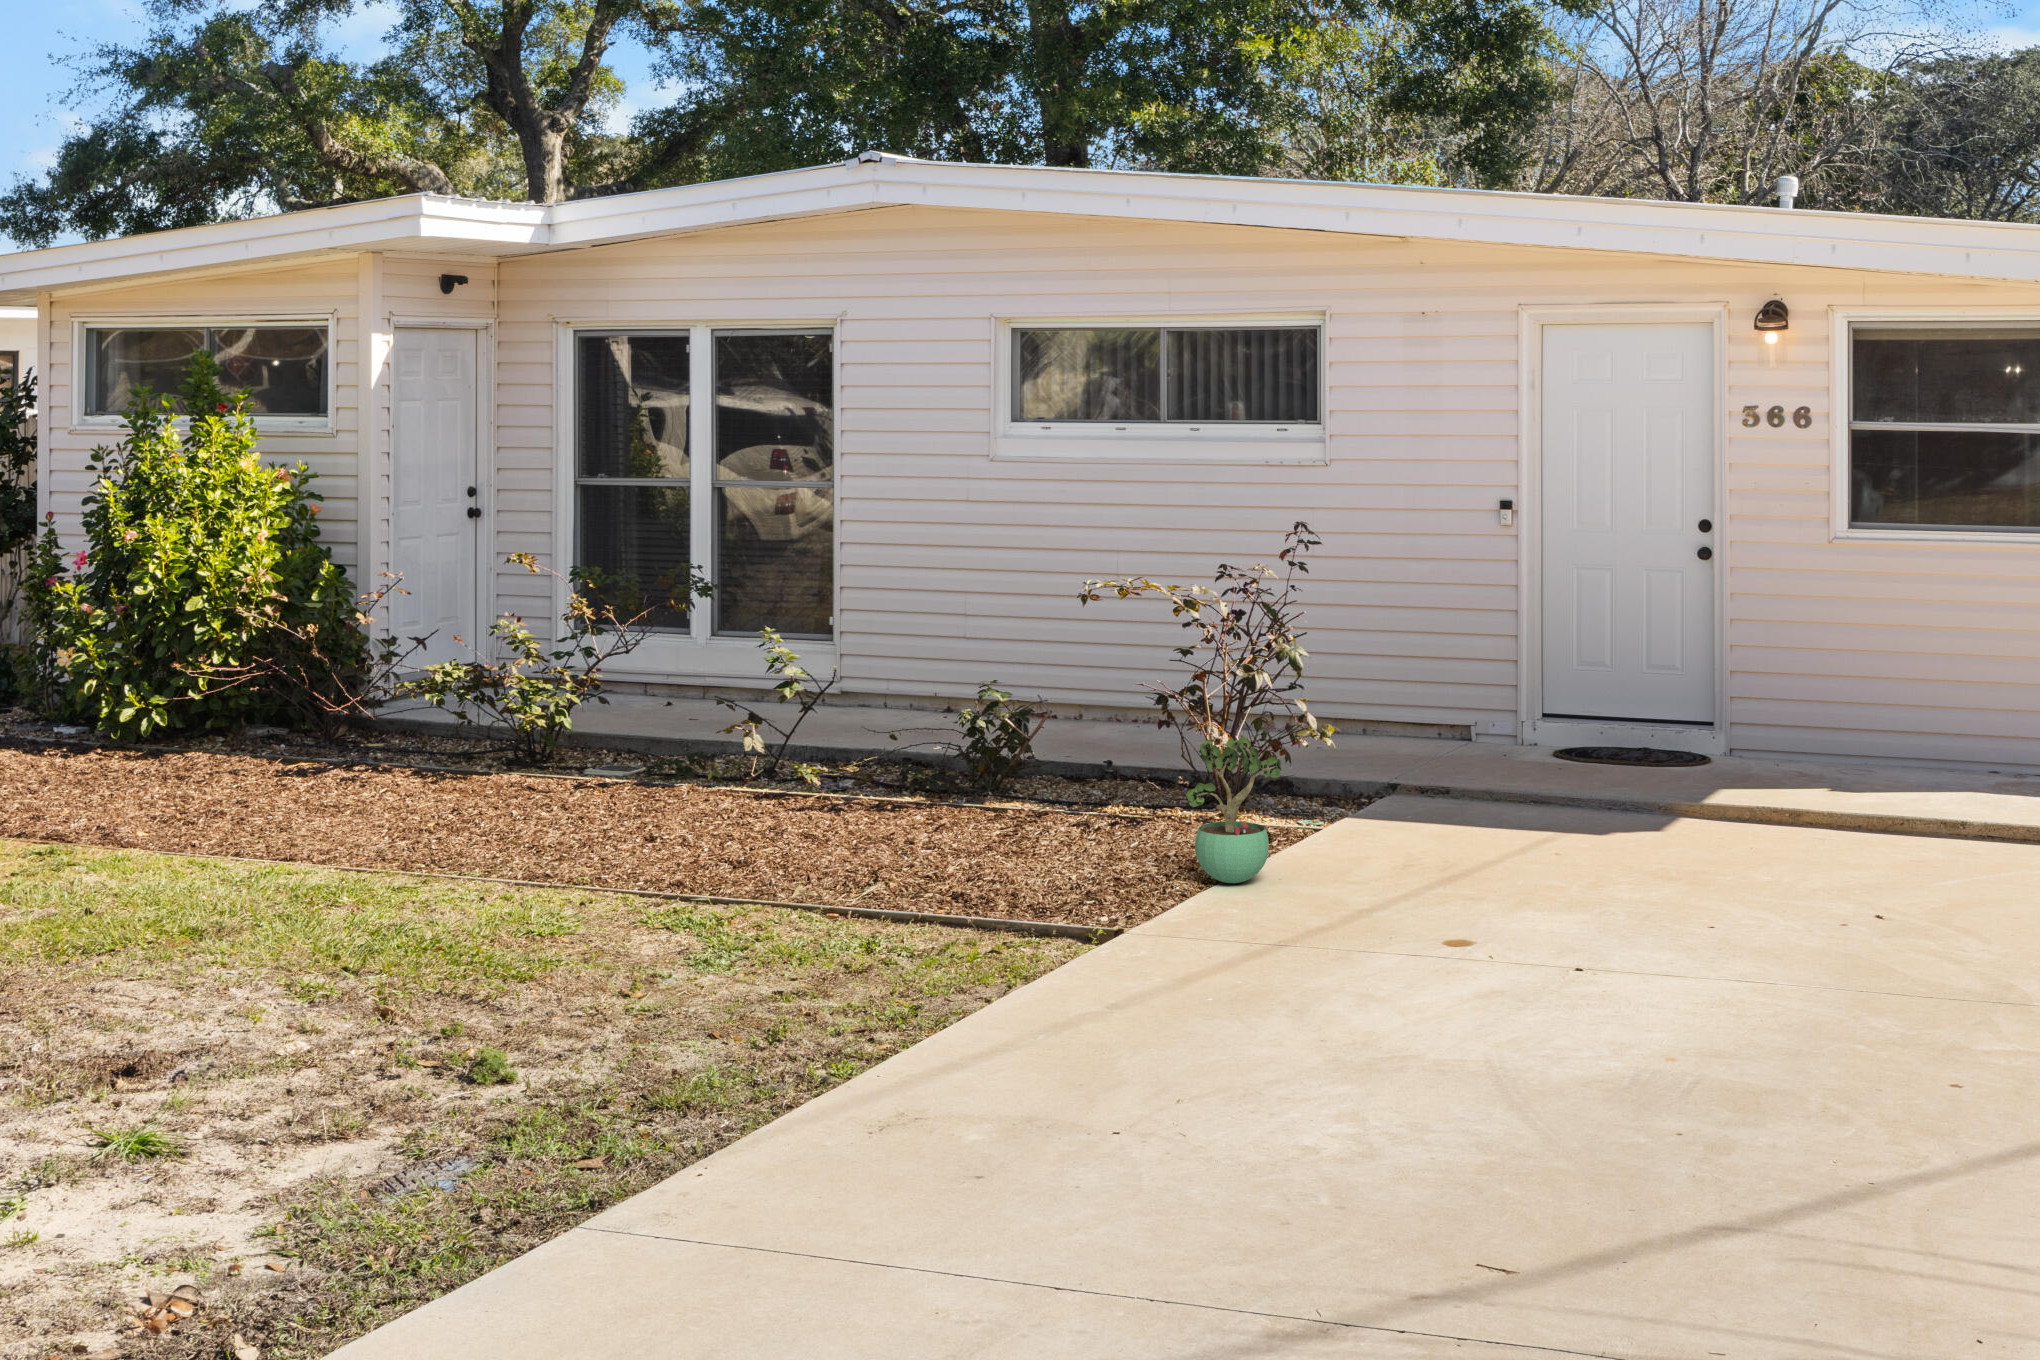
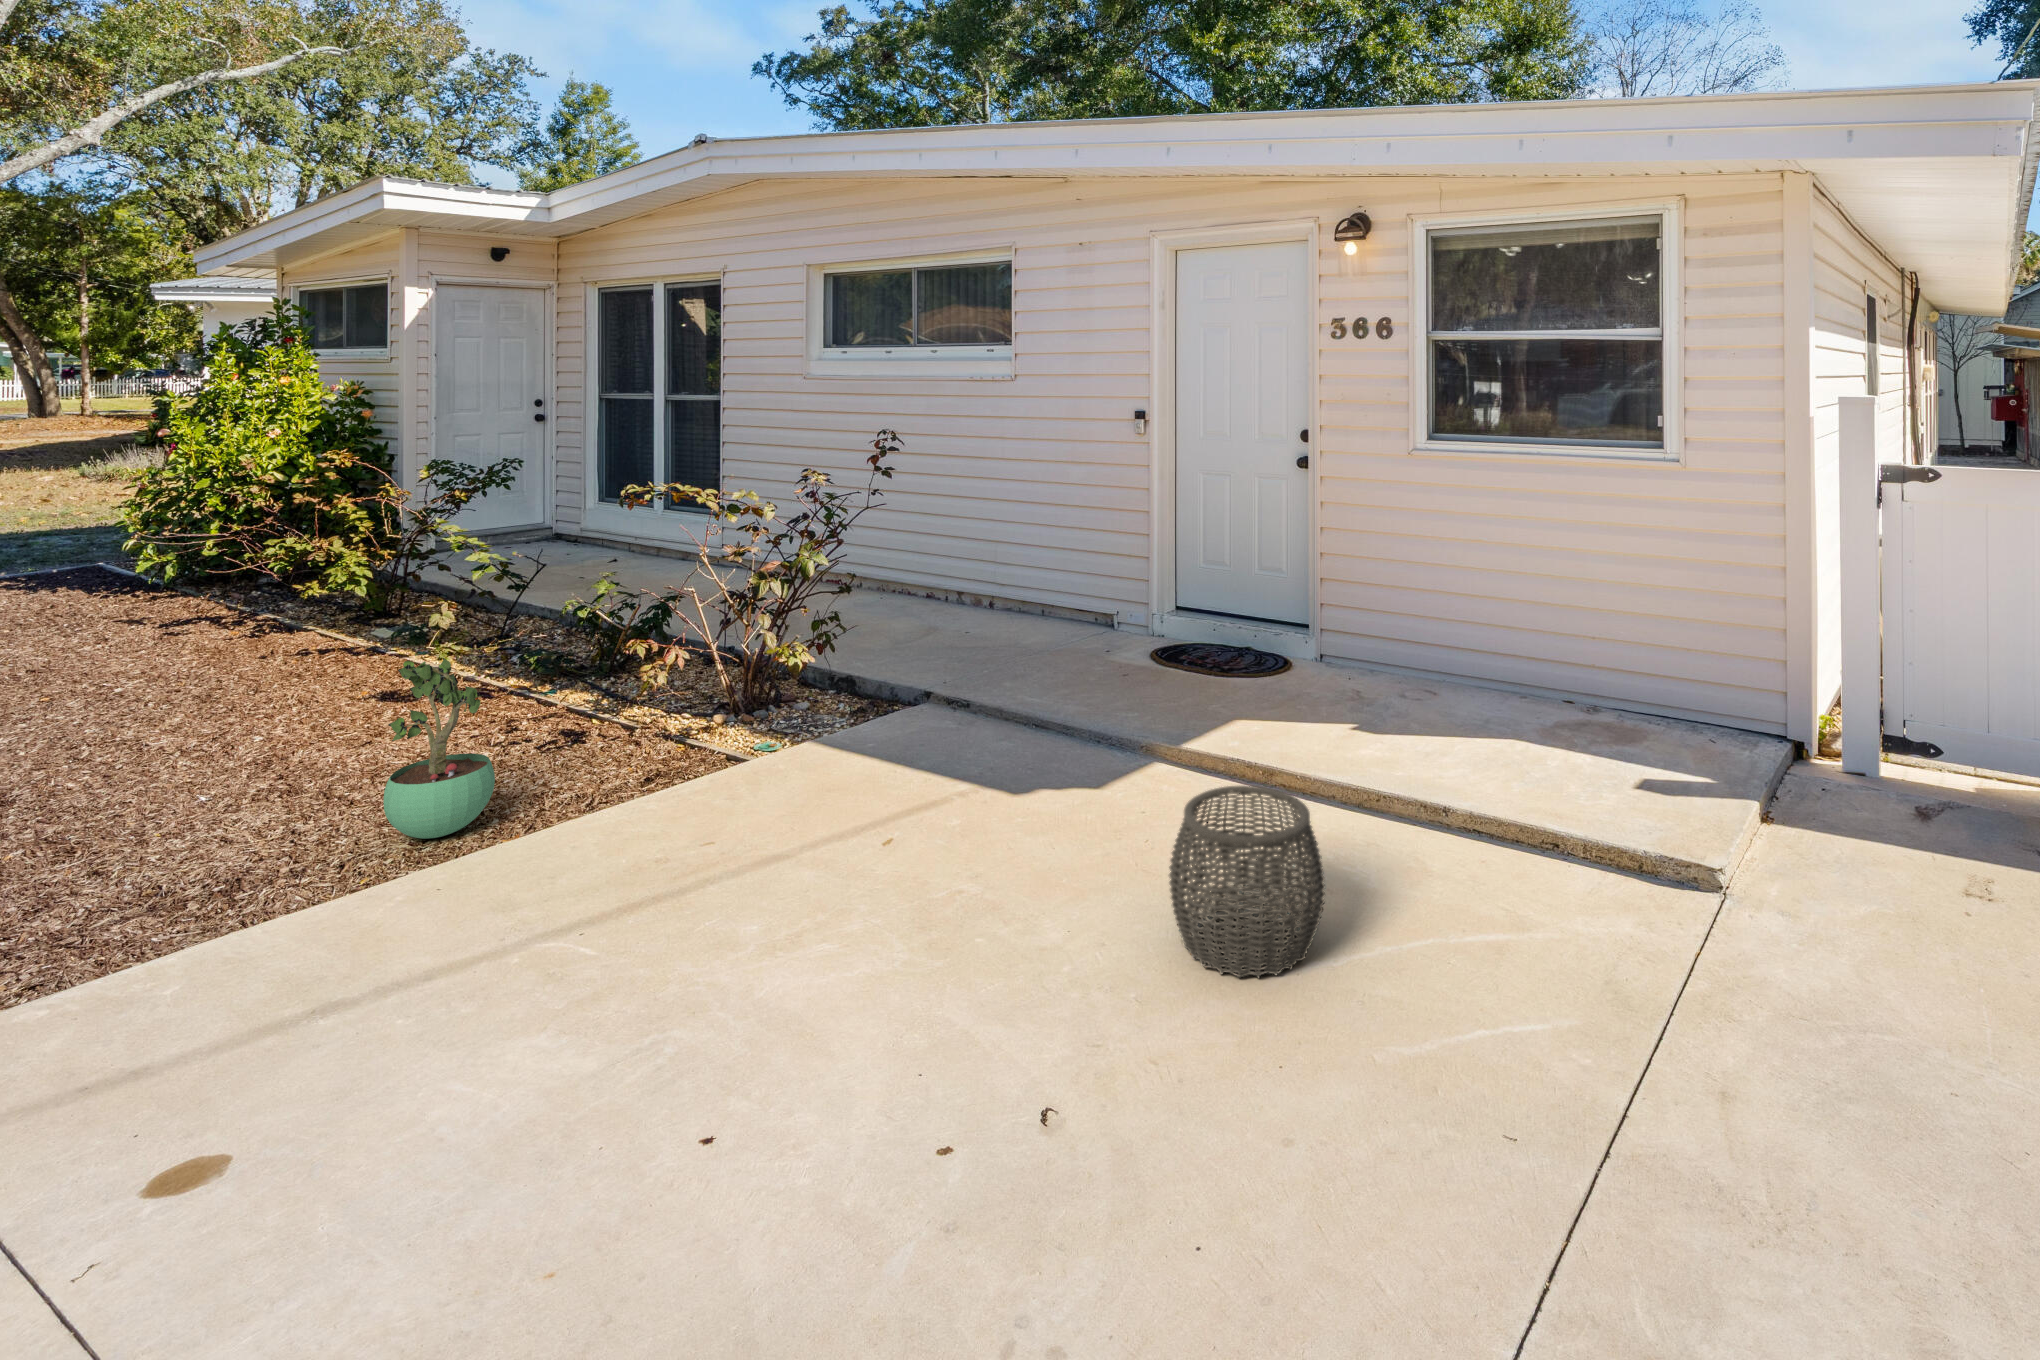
woven basket: none [1867,786,1982,893] -> present [1169,786,1325,978]

